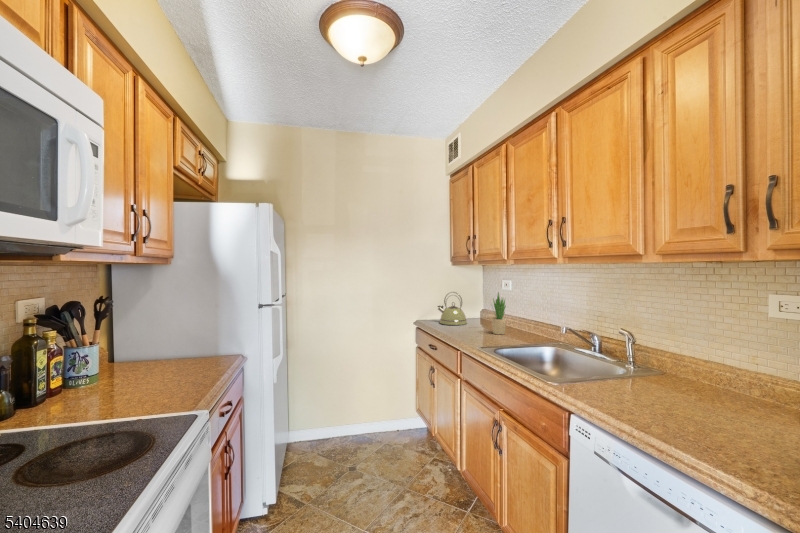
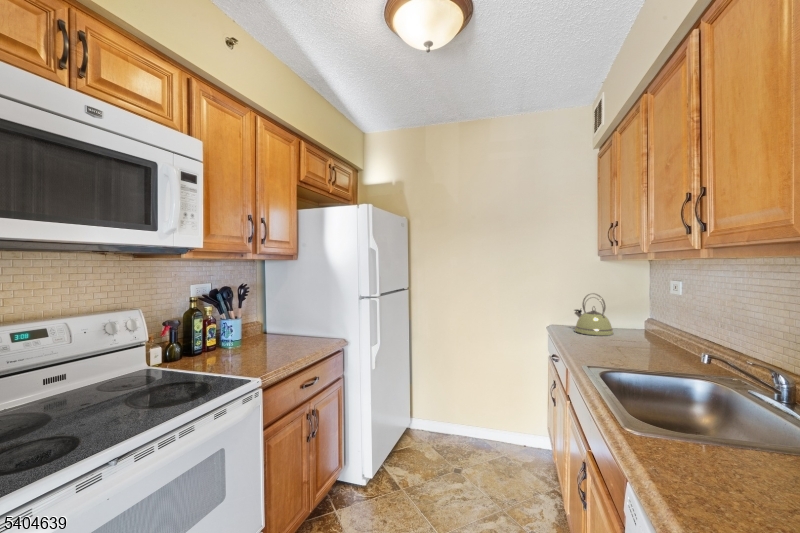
potted plant: present [491,293,506,334] -> none [630,296,656,354]

